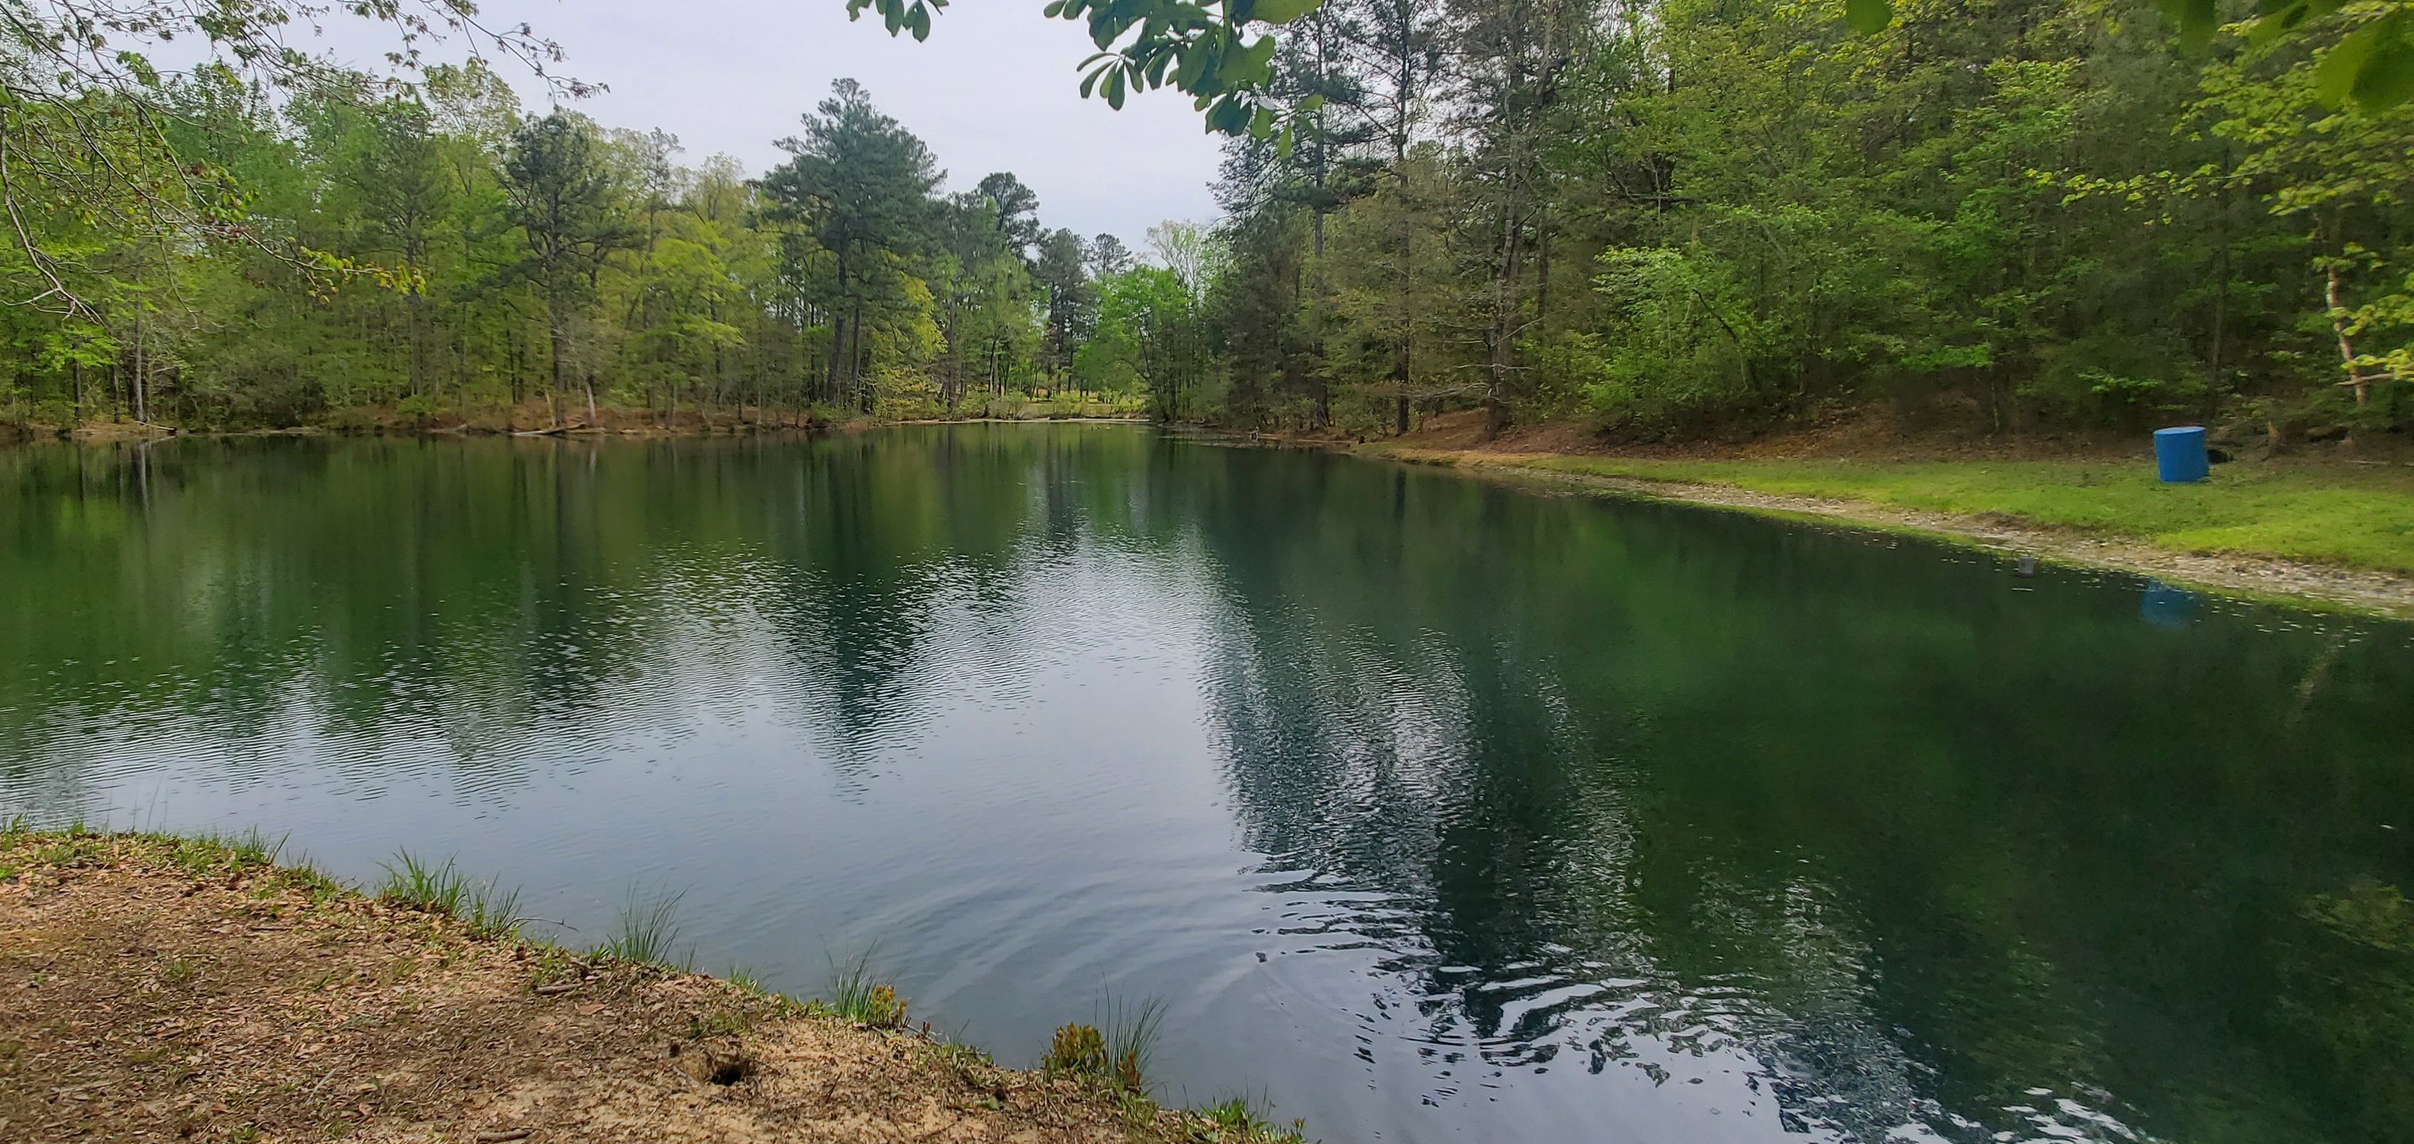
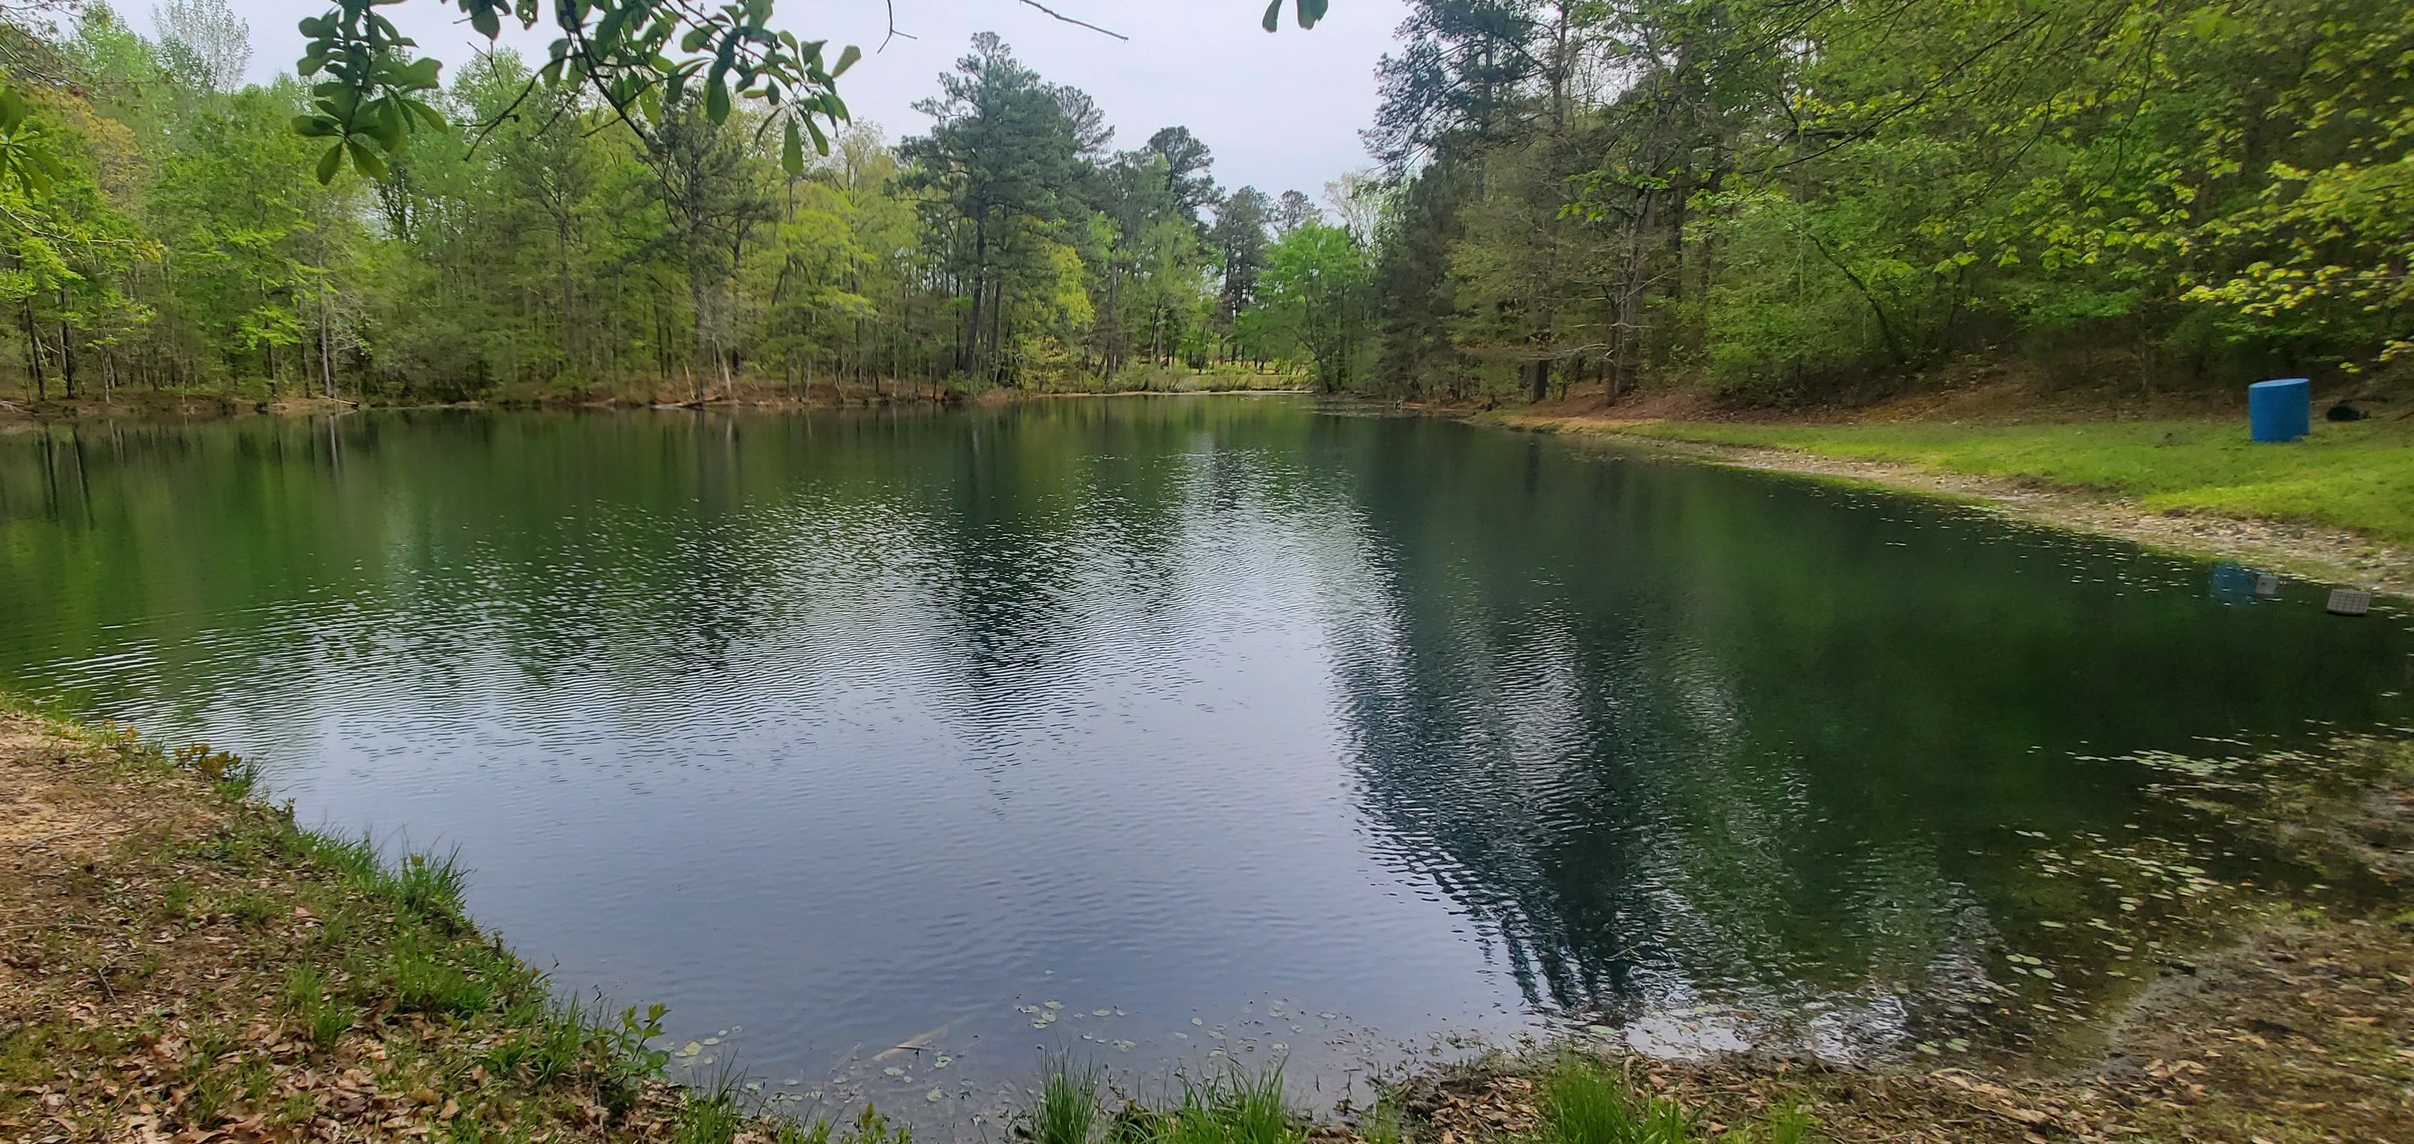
planter: none [2074,566,2105,588] -> present [2327,589,2371,615]

